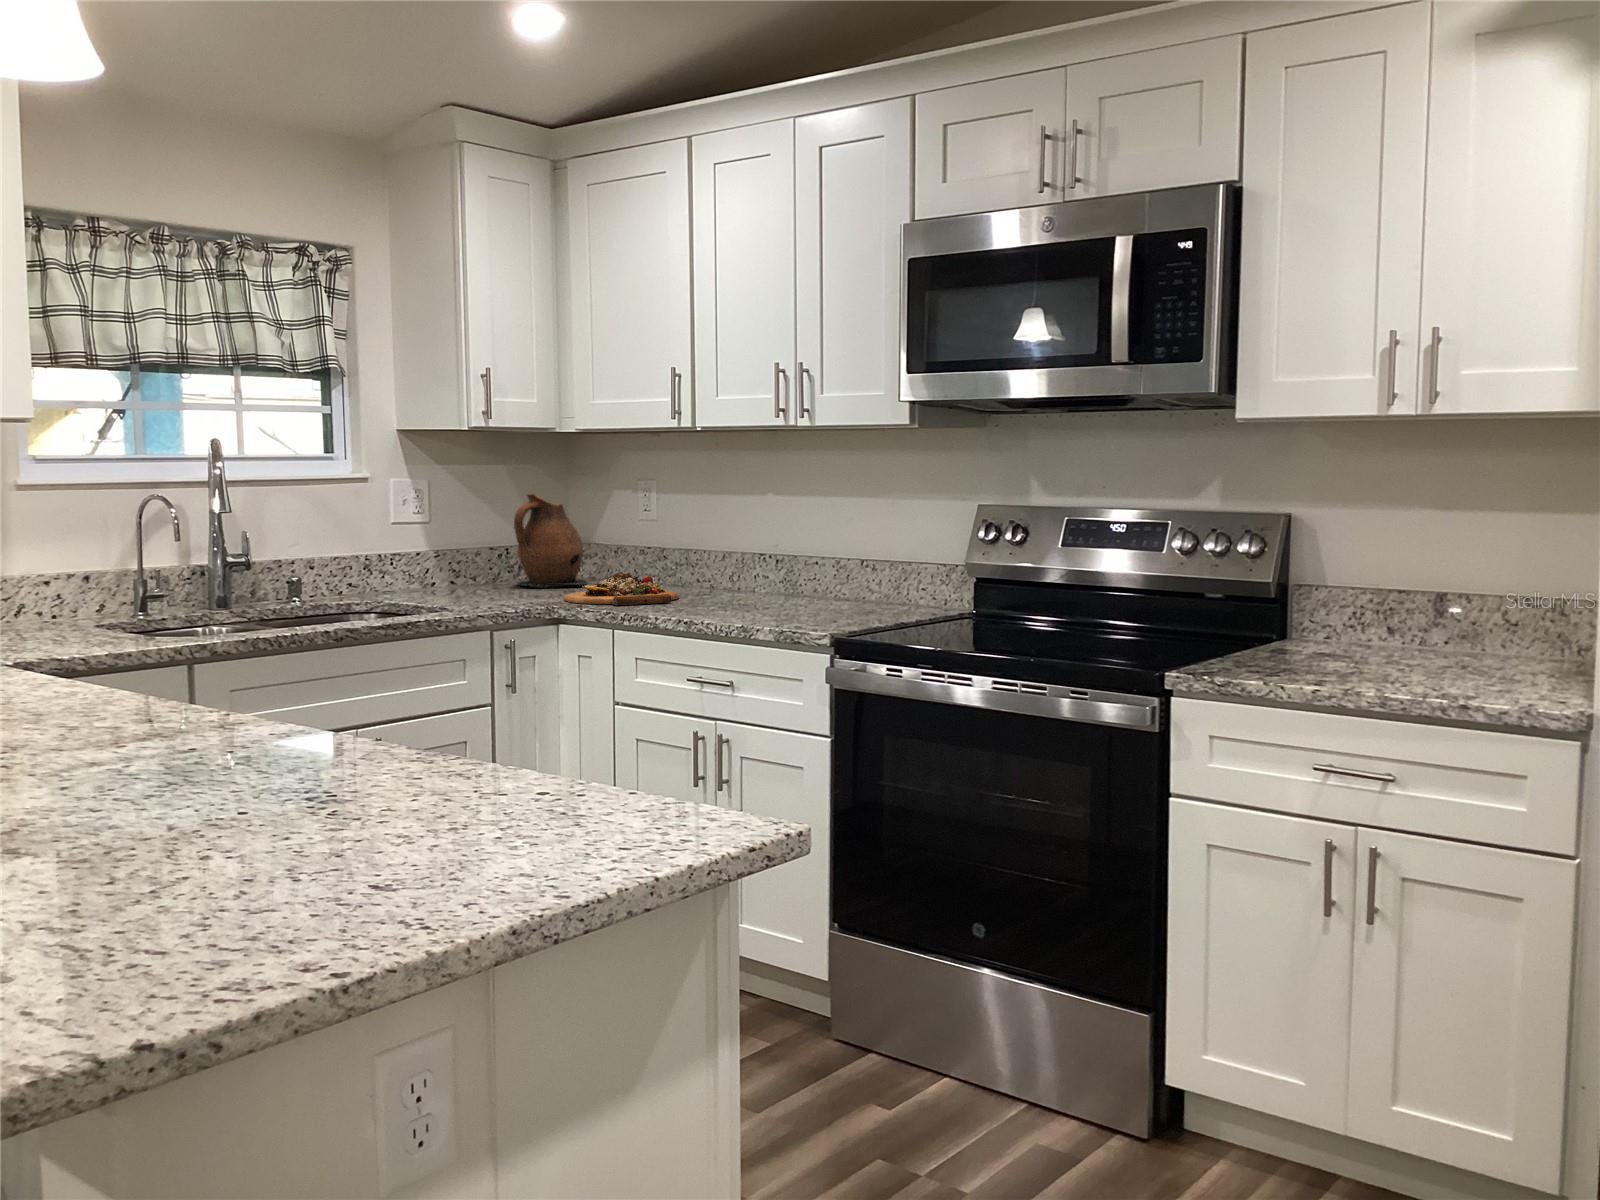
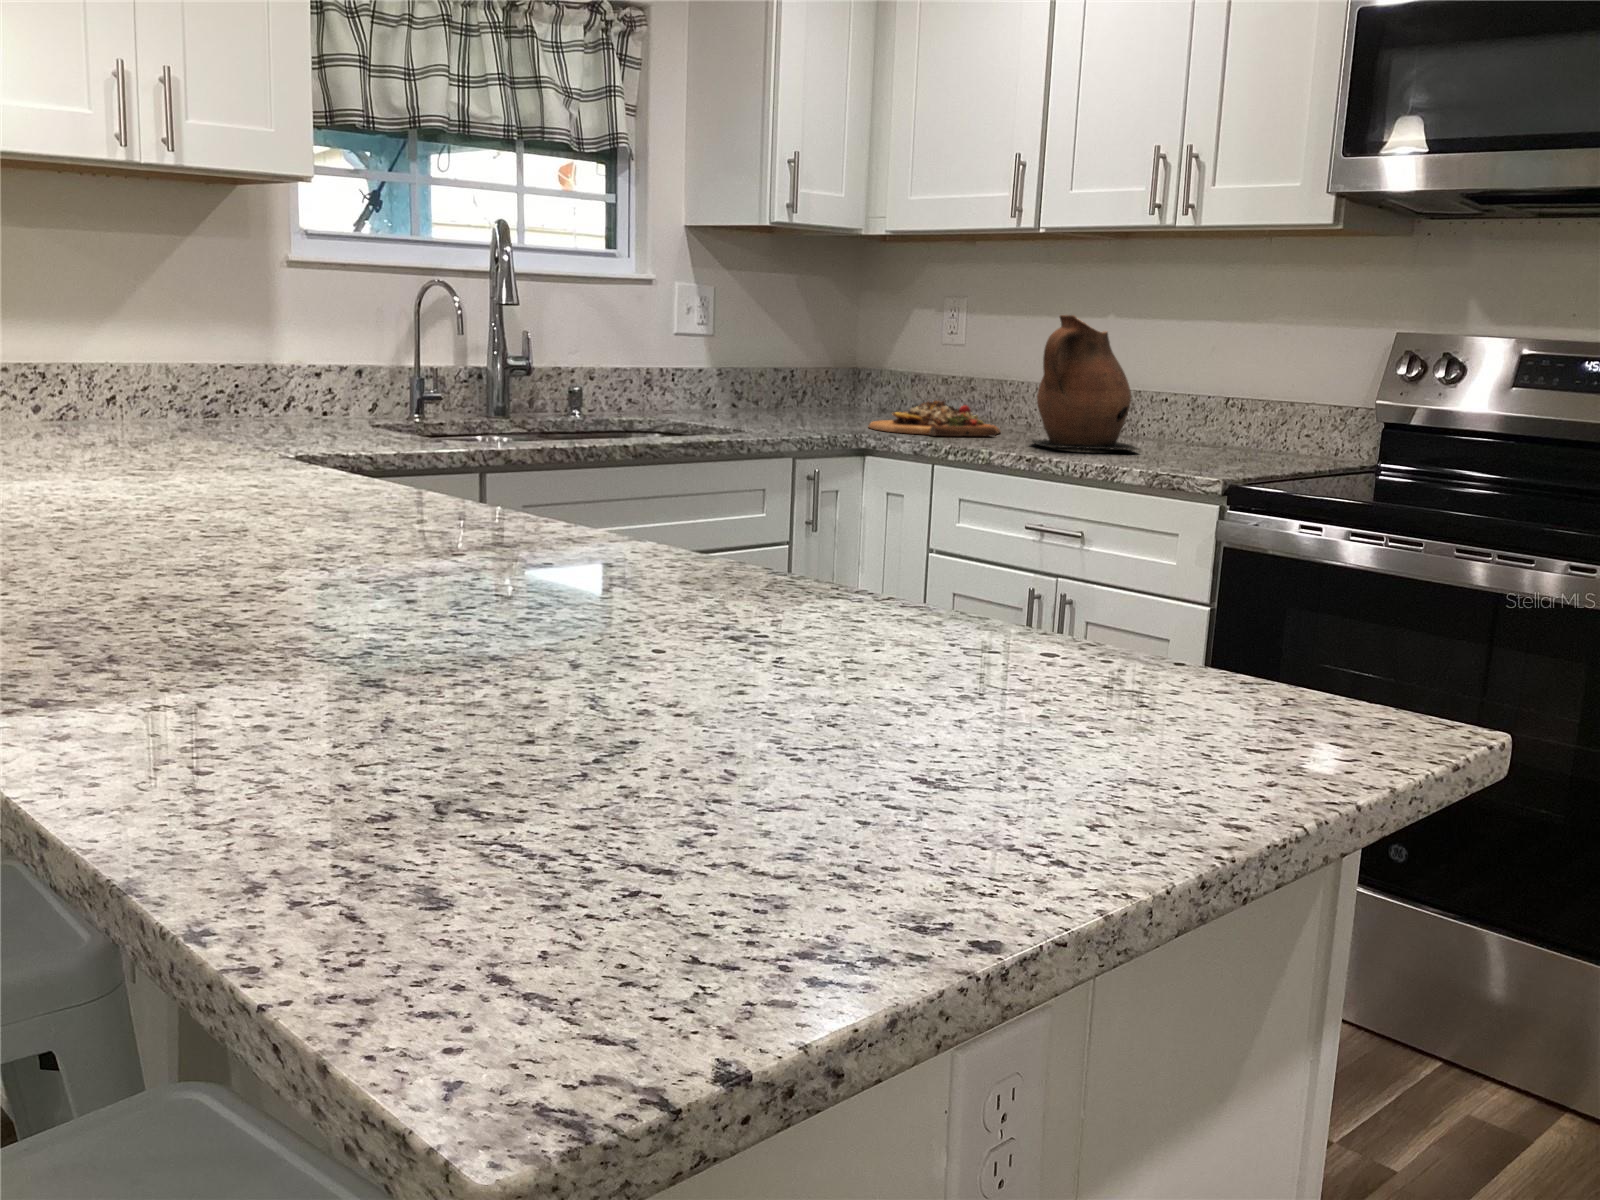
ceramic pitcher: present [514,494,588,586] -> present [1031,315,1139,452]

